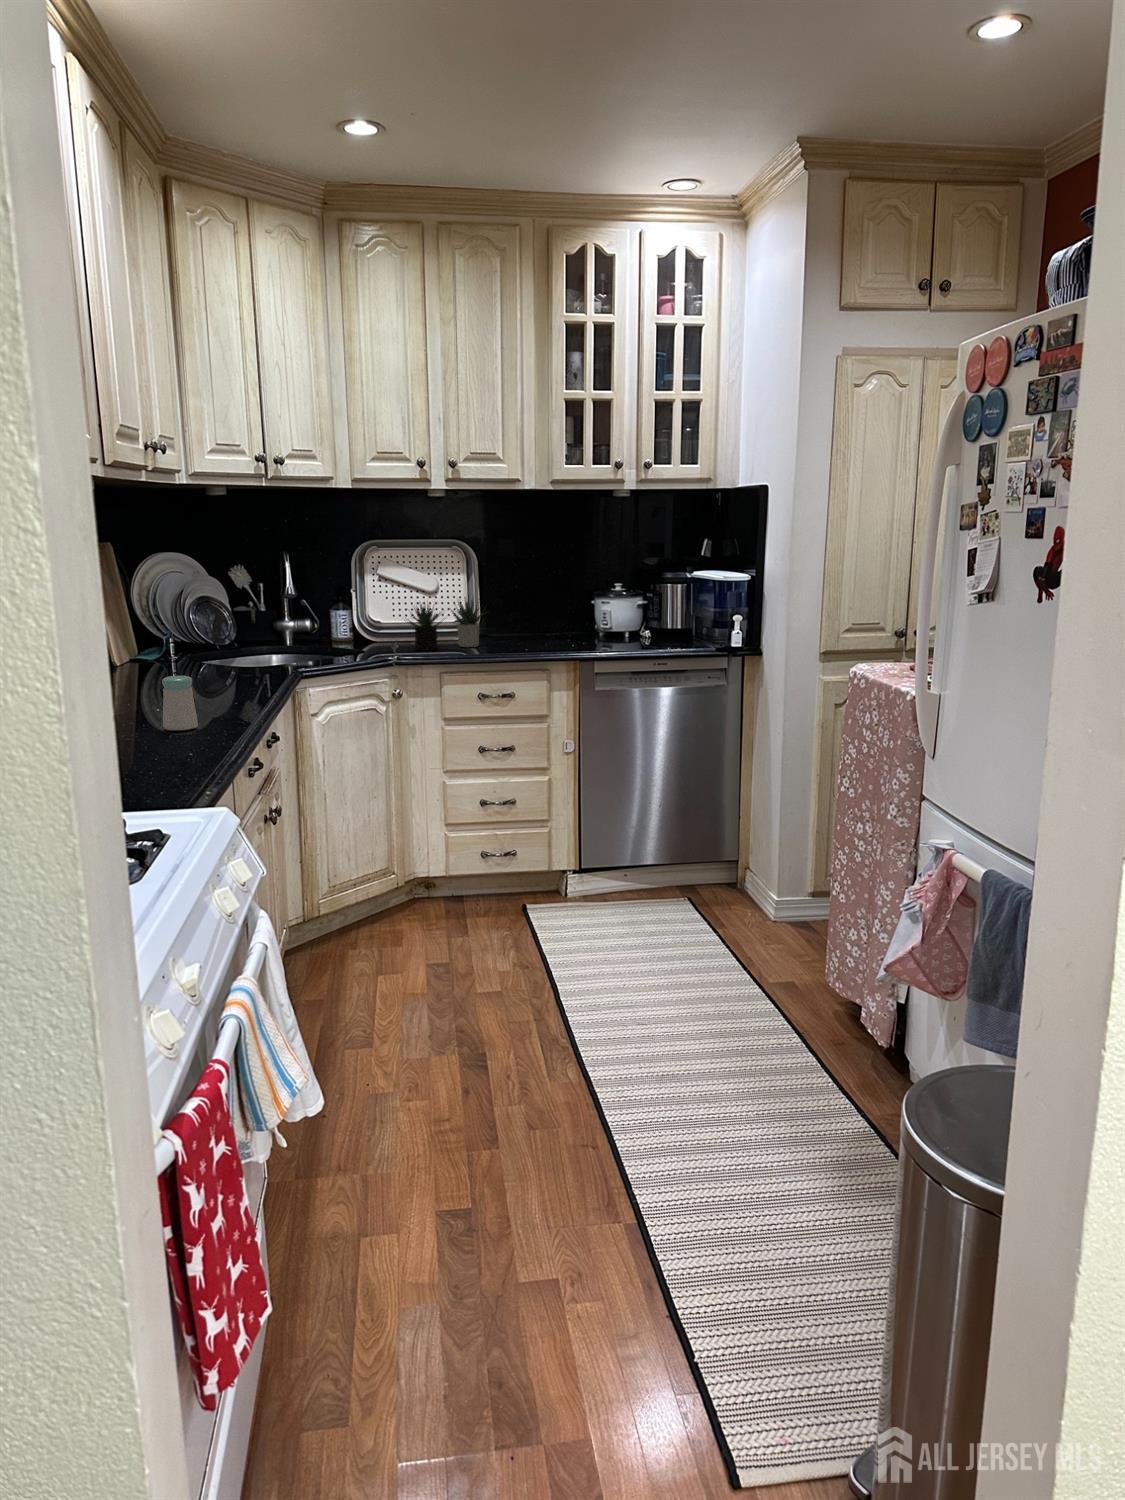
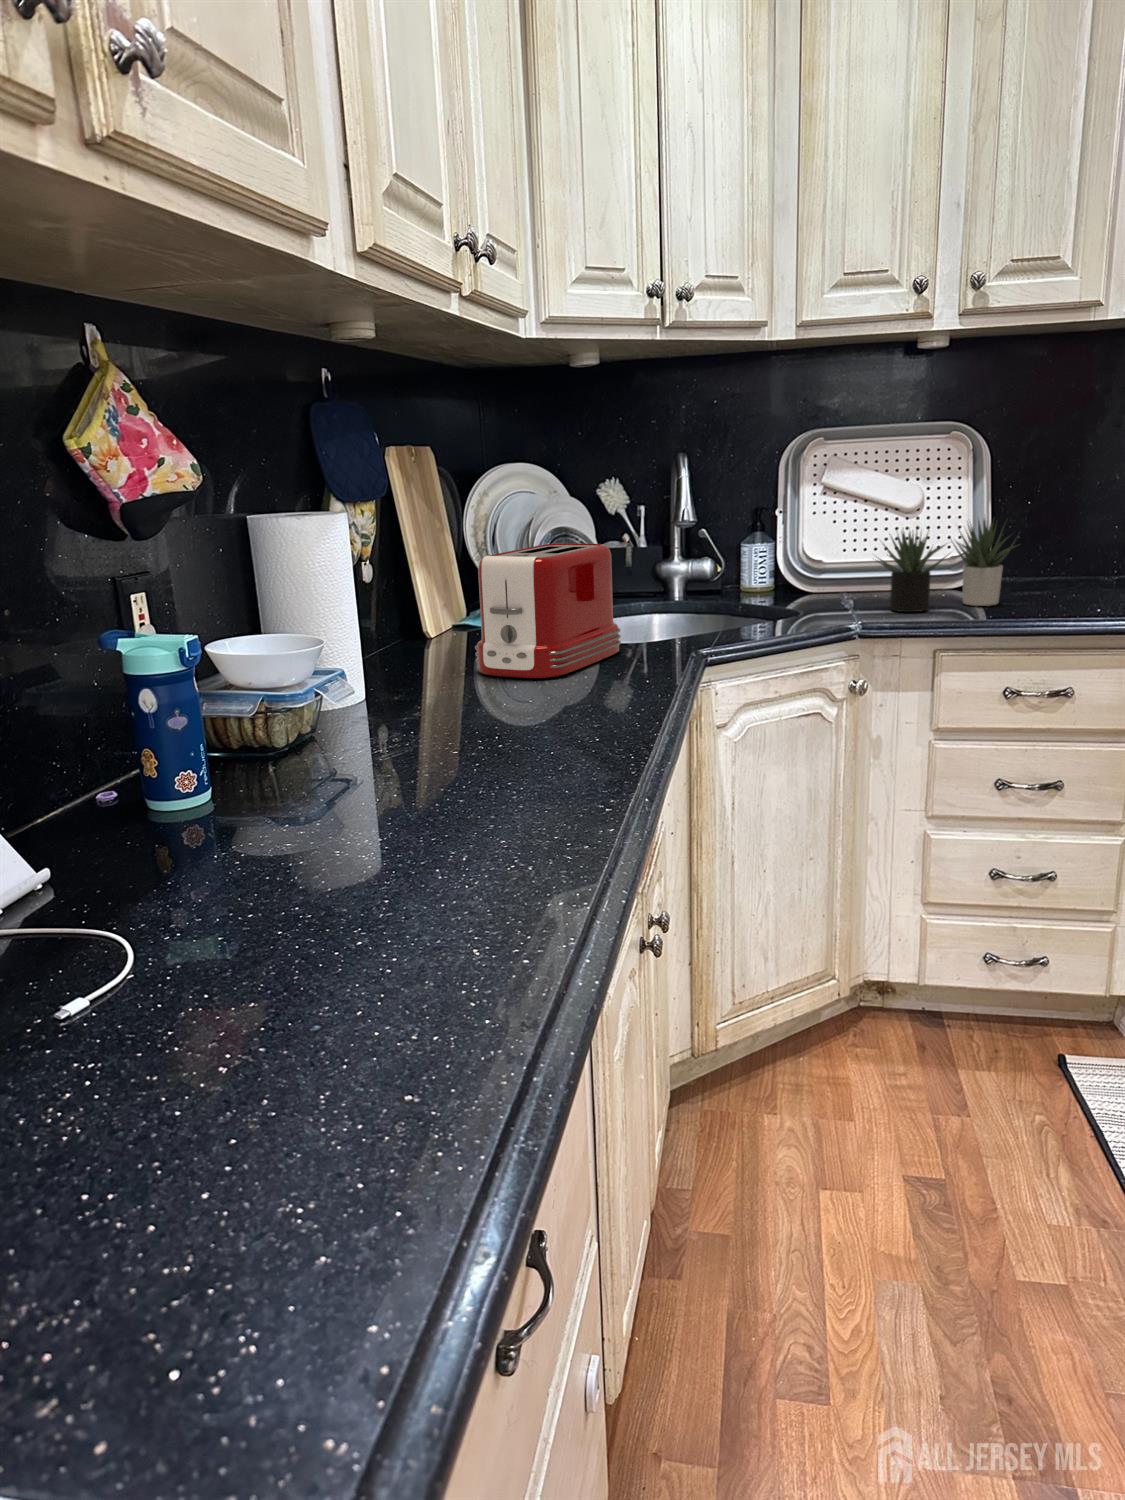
toaster: none [159,607,249,683] -> present [475,543,621,678]
salt shaker: present [162,676,198,731] -> none [446,701,516,819]

